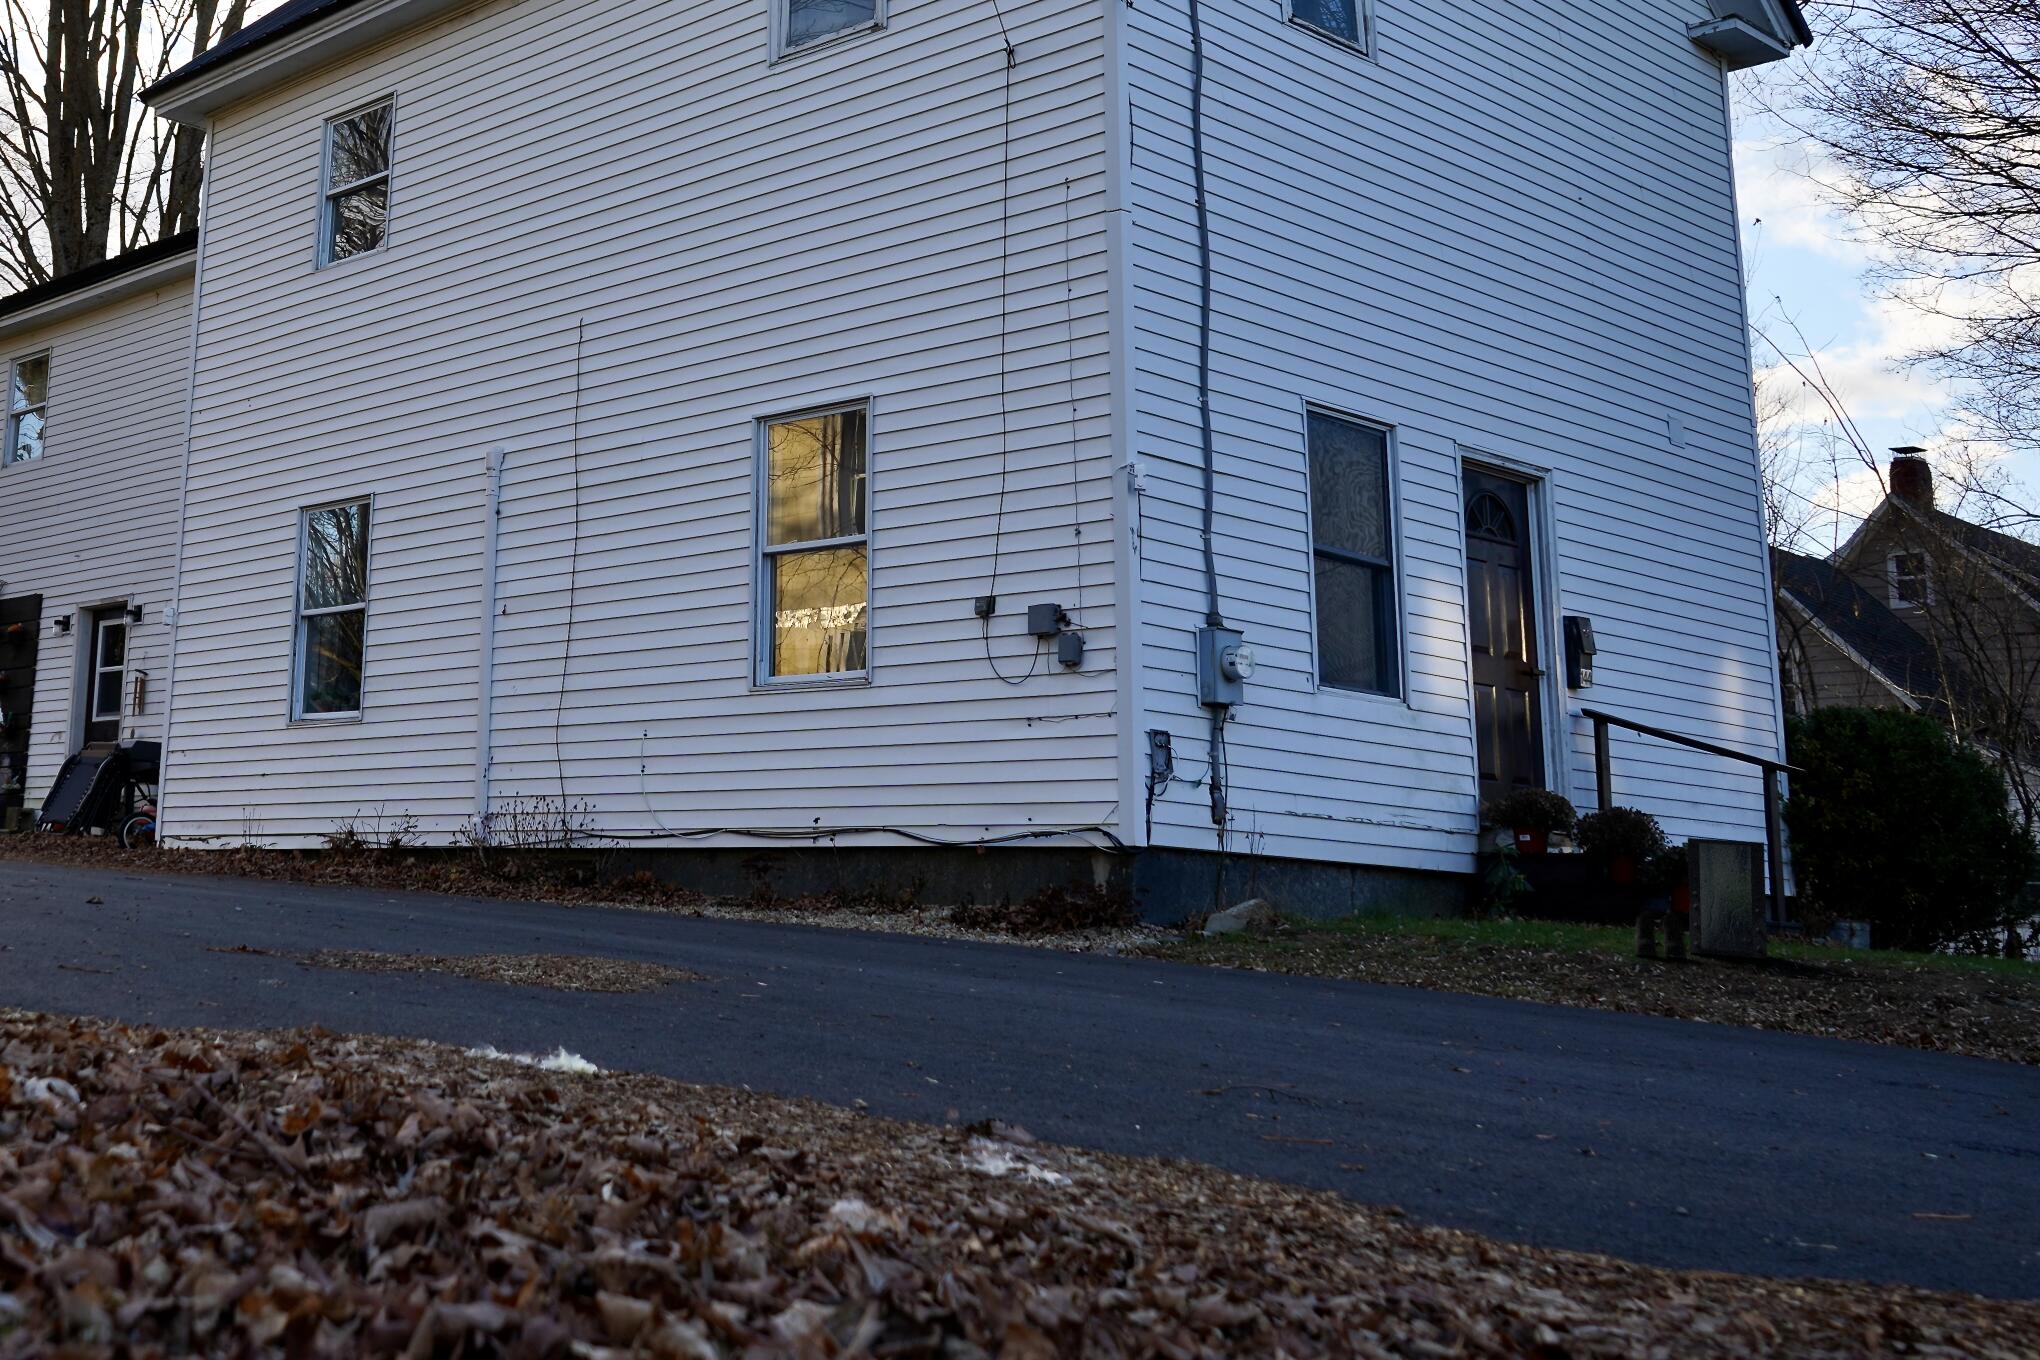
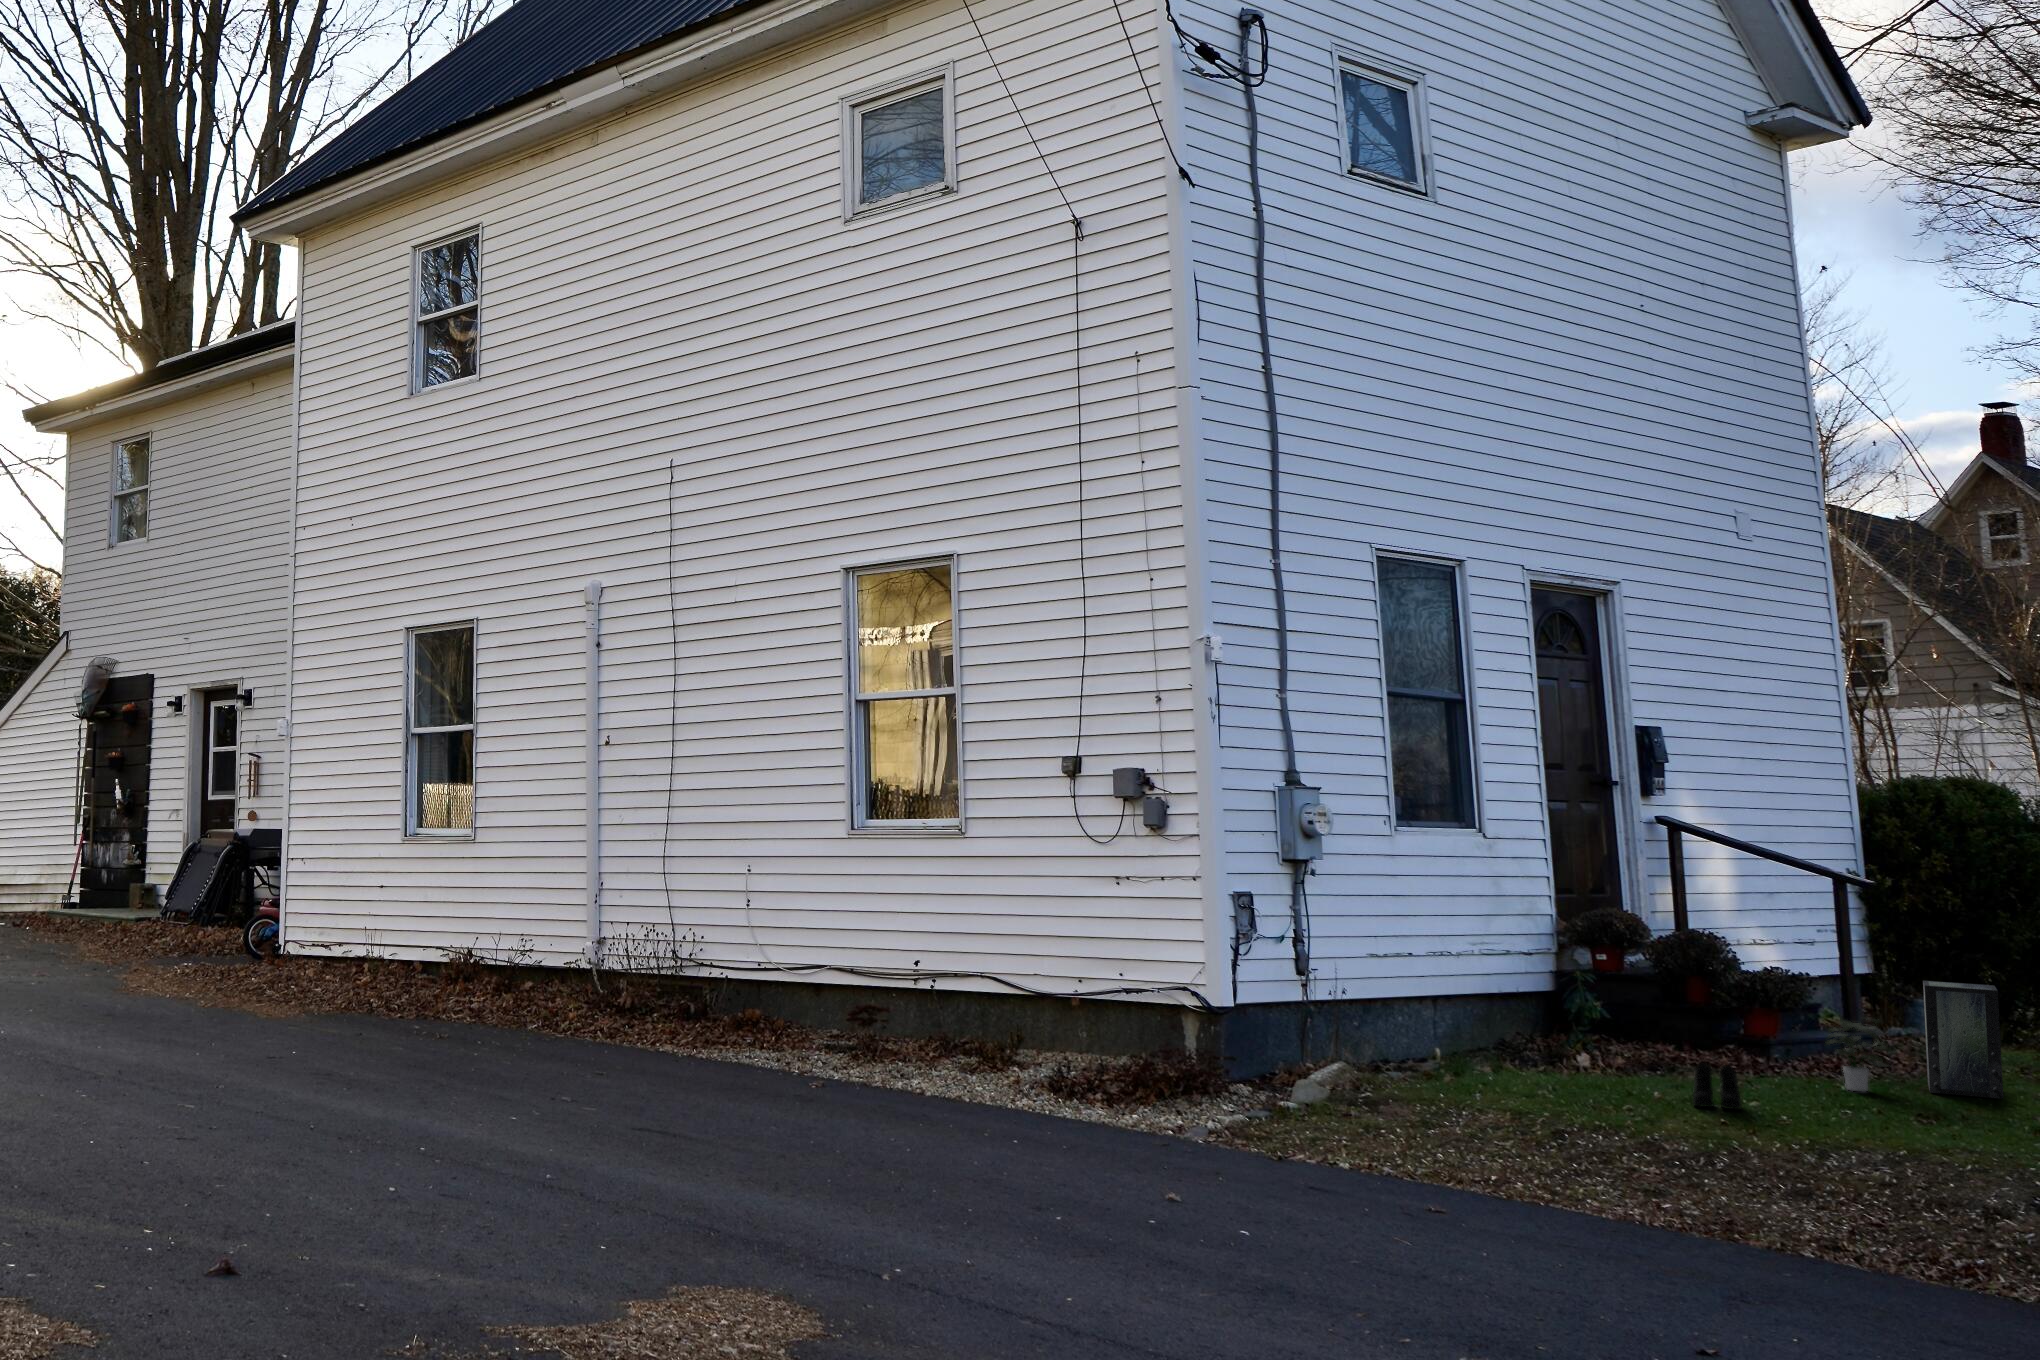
storage box: present [1688,838,1767,959] -> present [1923,981,2003,1099]
potted plant: none [1768,878,1850,956] -> present [1825,1019,1898,1092]

